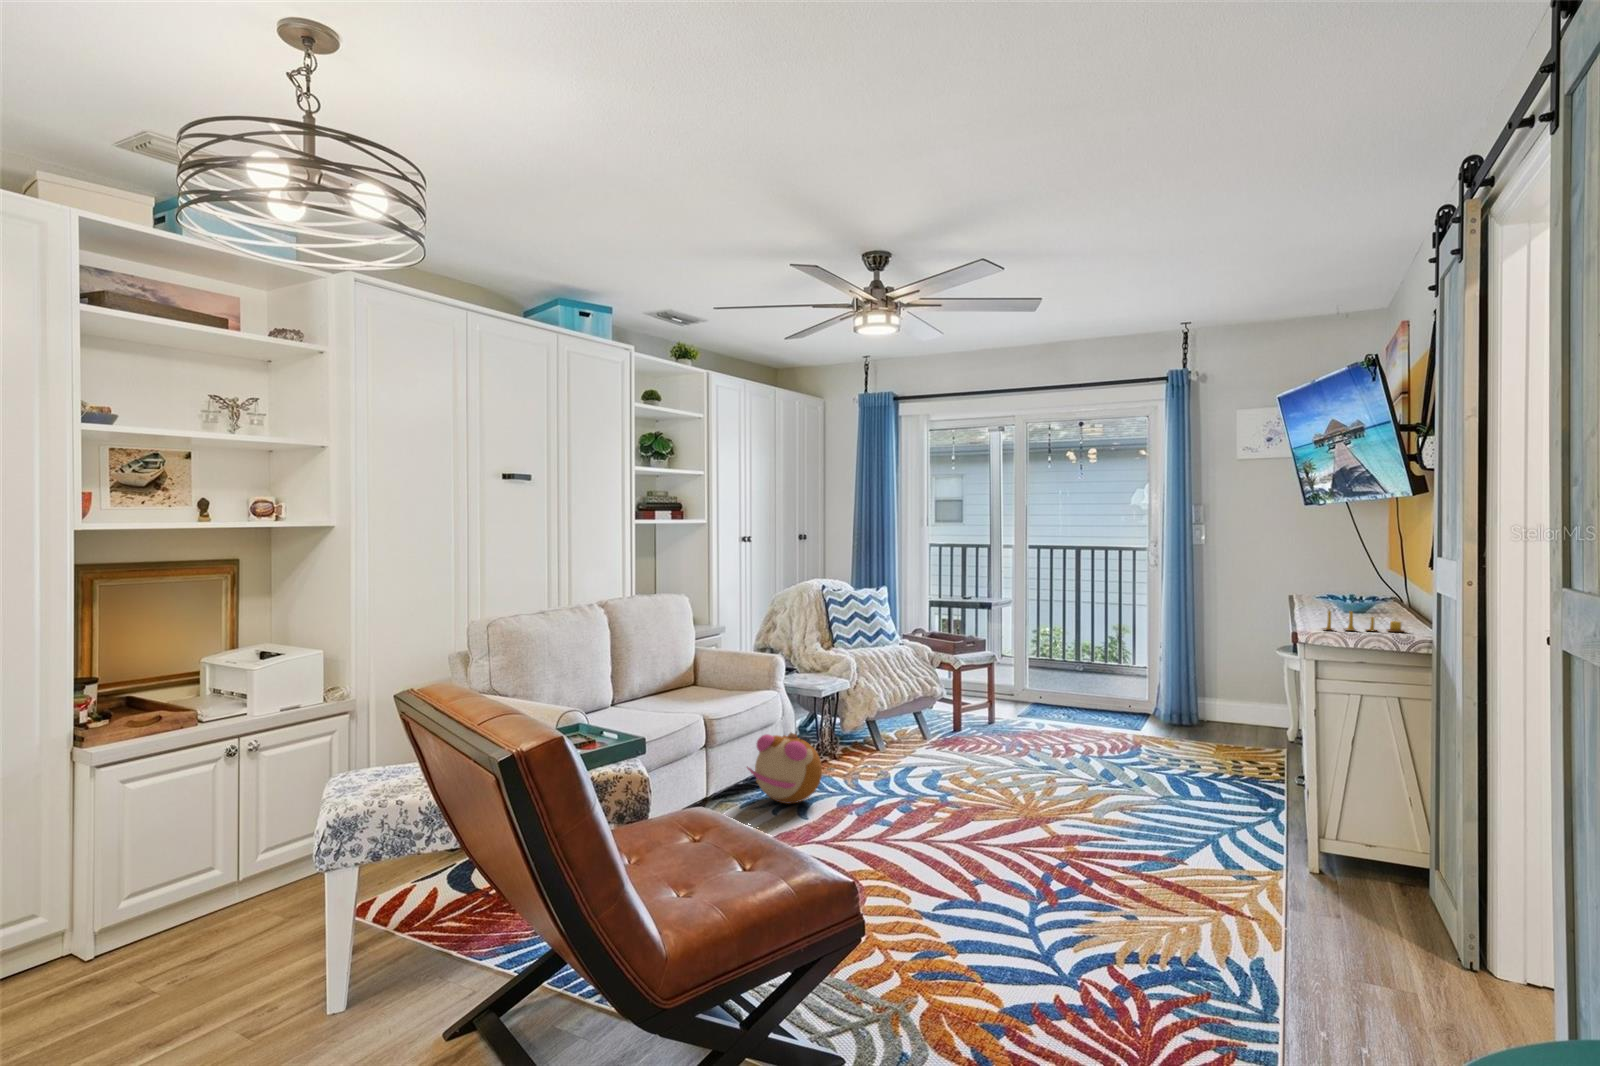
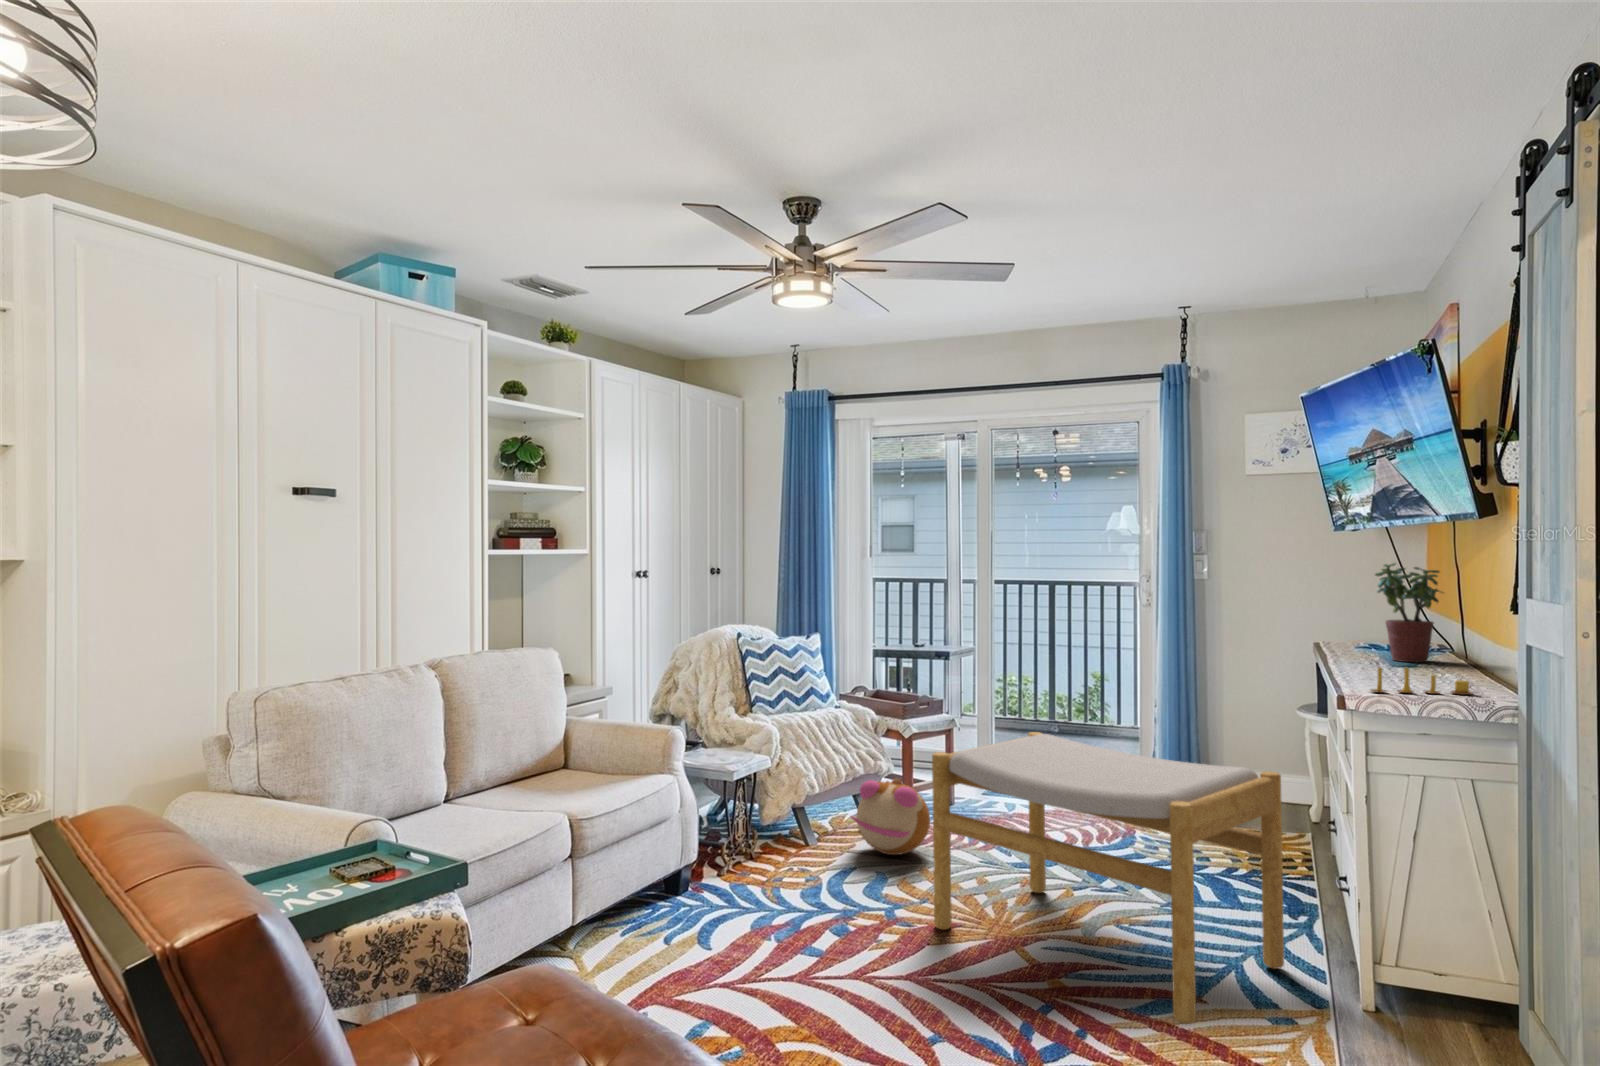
potted plant: none [1336,531,1394,610] -> present [1375,563,1443,662]
footstool: none [976,663,1251,878] -> present [932,732,1284,1024]
plush toy: present [747,733,822,804] -> present [851,778,930,855]

